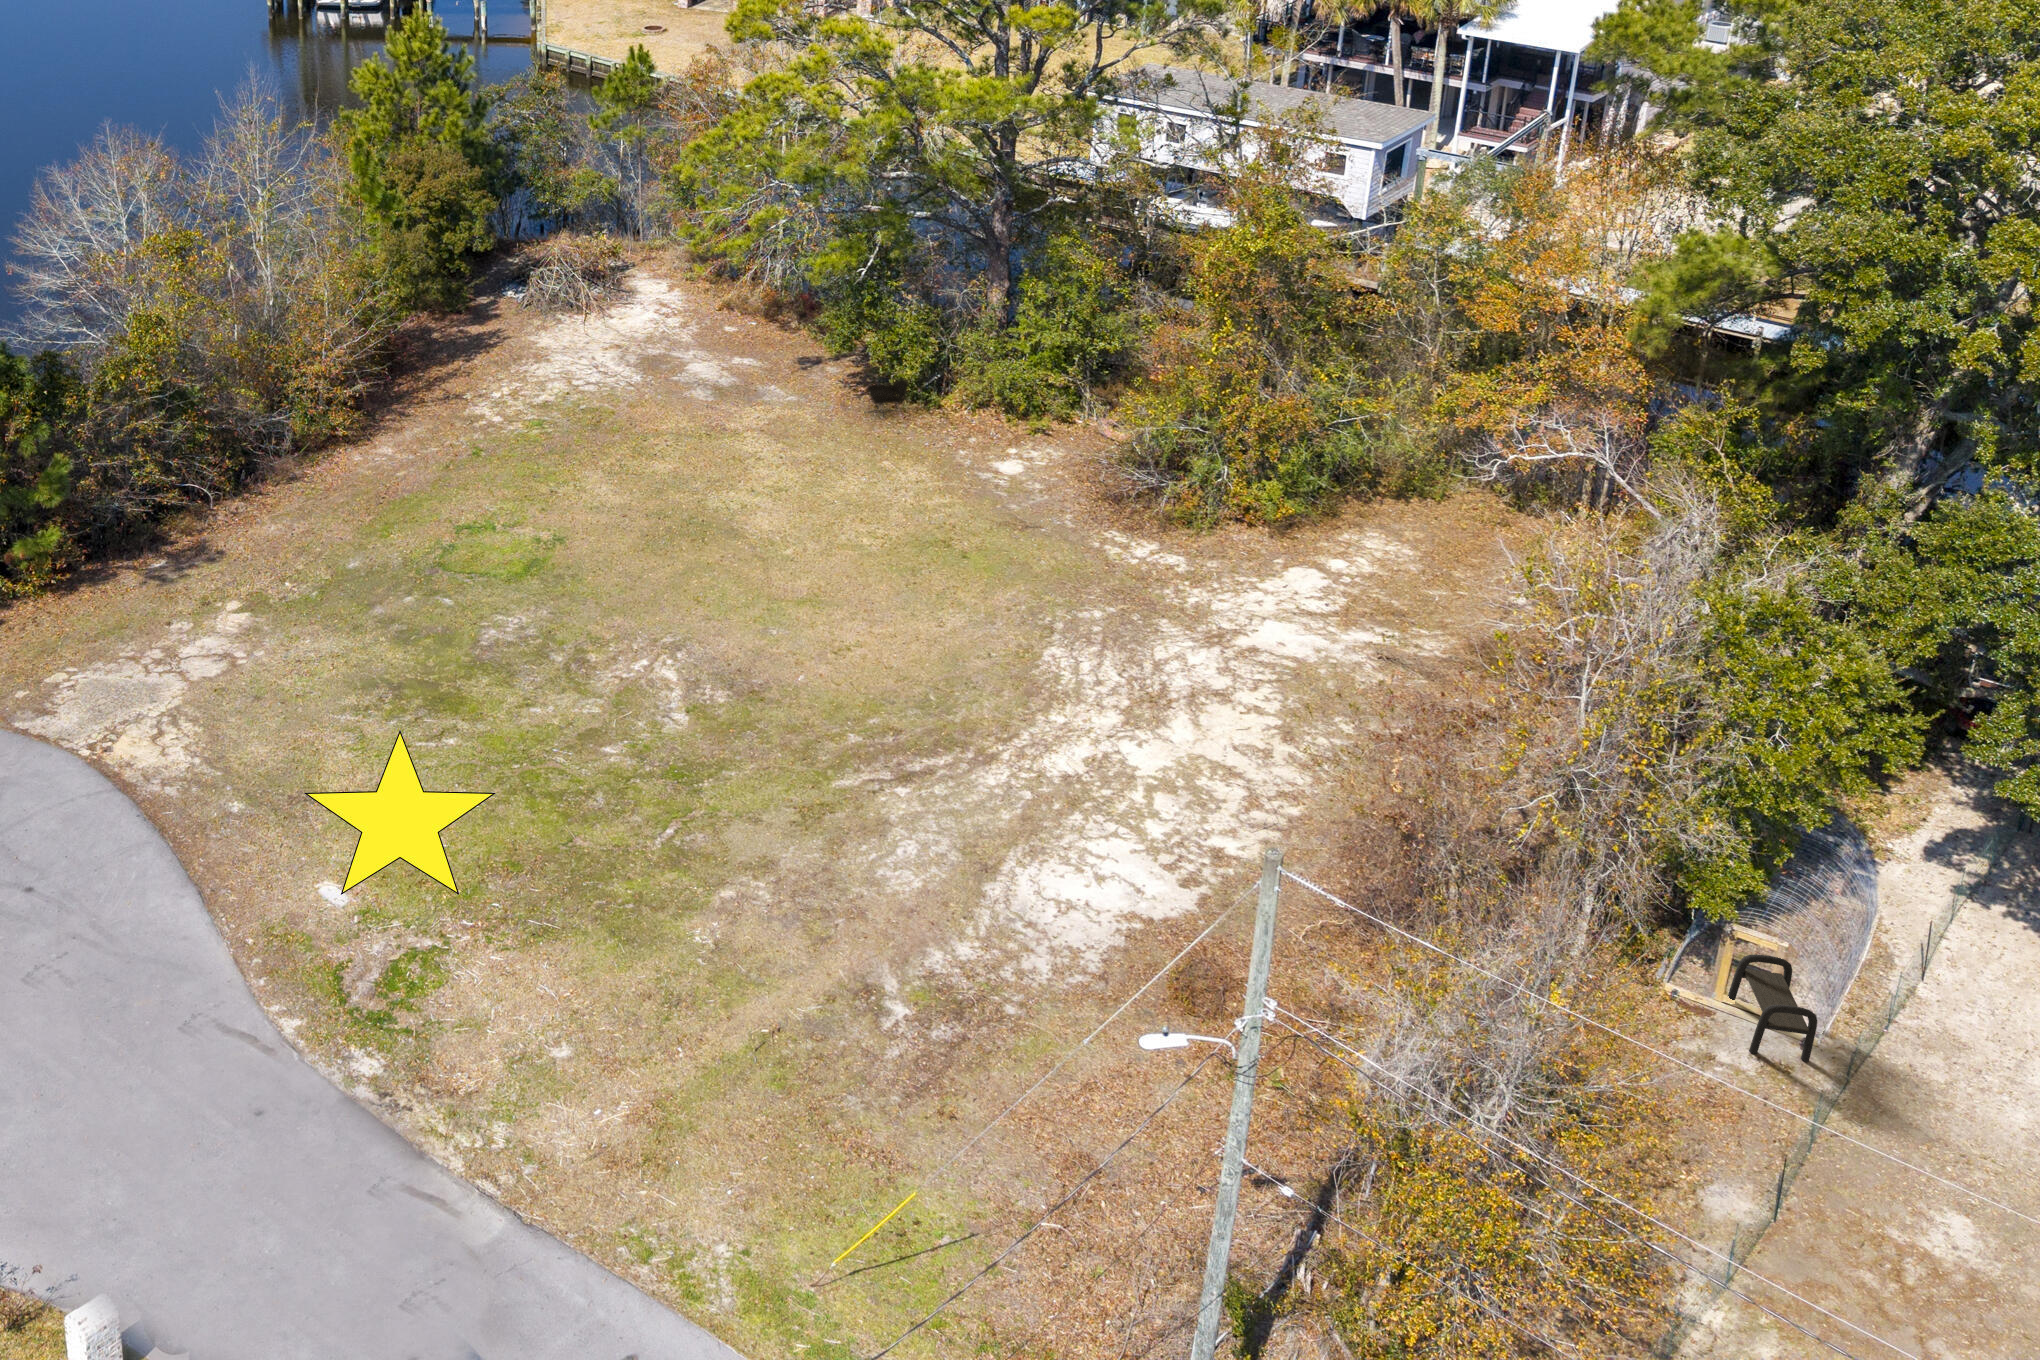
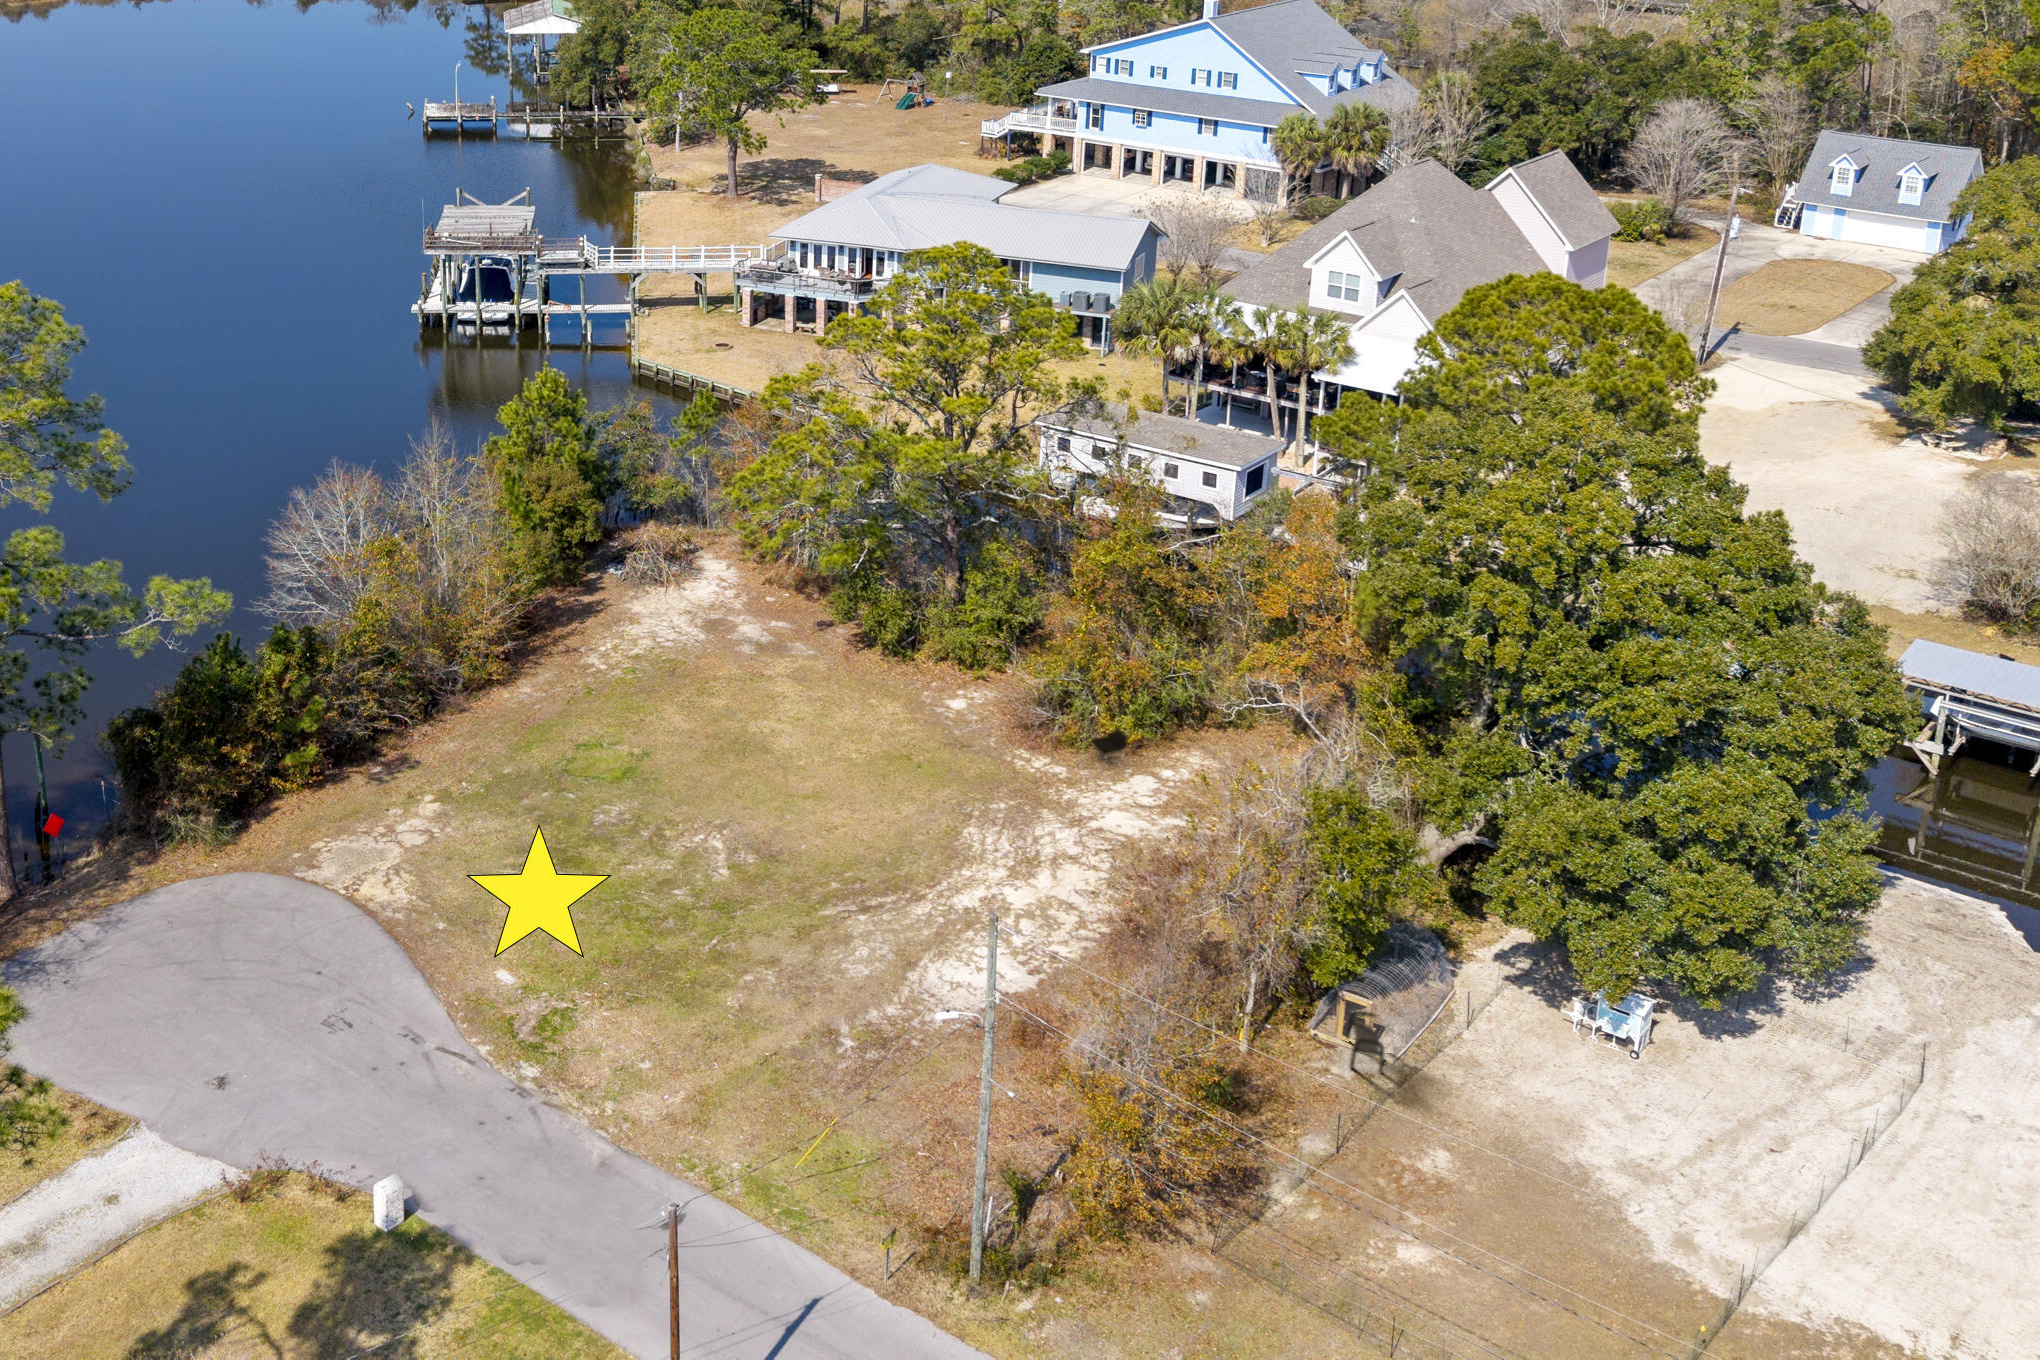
lounge chair: present [864,377,909,413] -> present [1092,729,1128,759]

